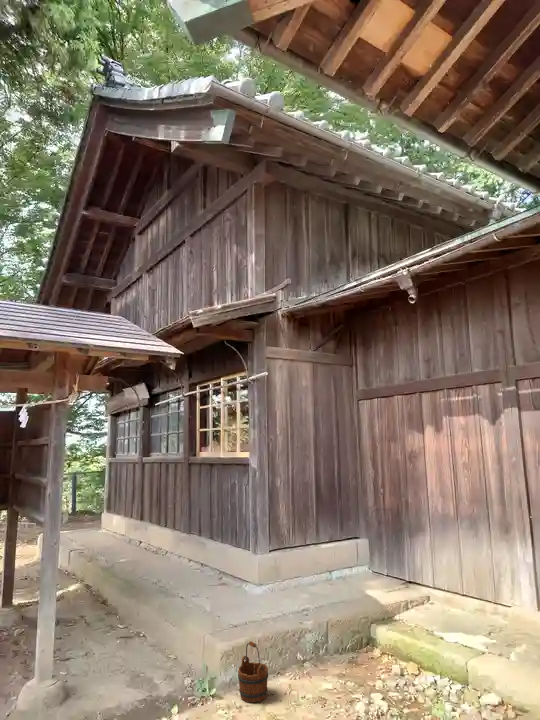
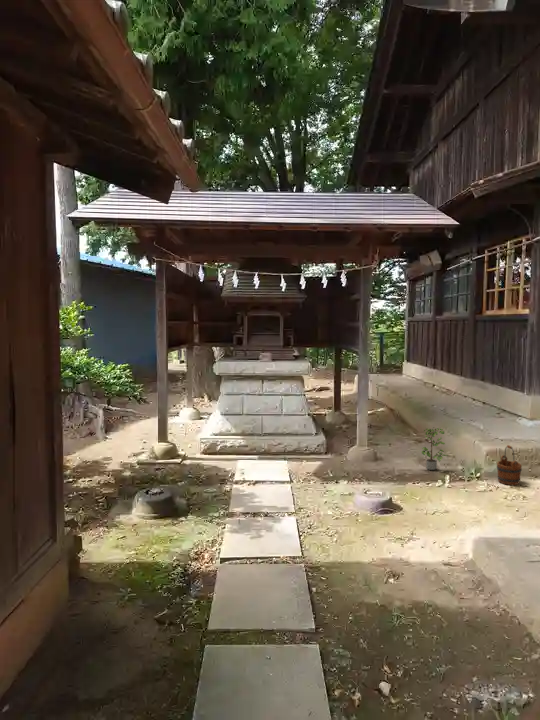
potted plant: none [135,627,174,698] -> present [422,428,447,470]

